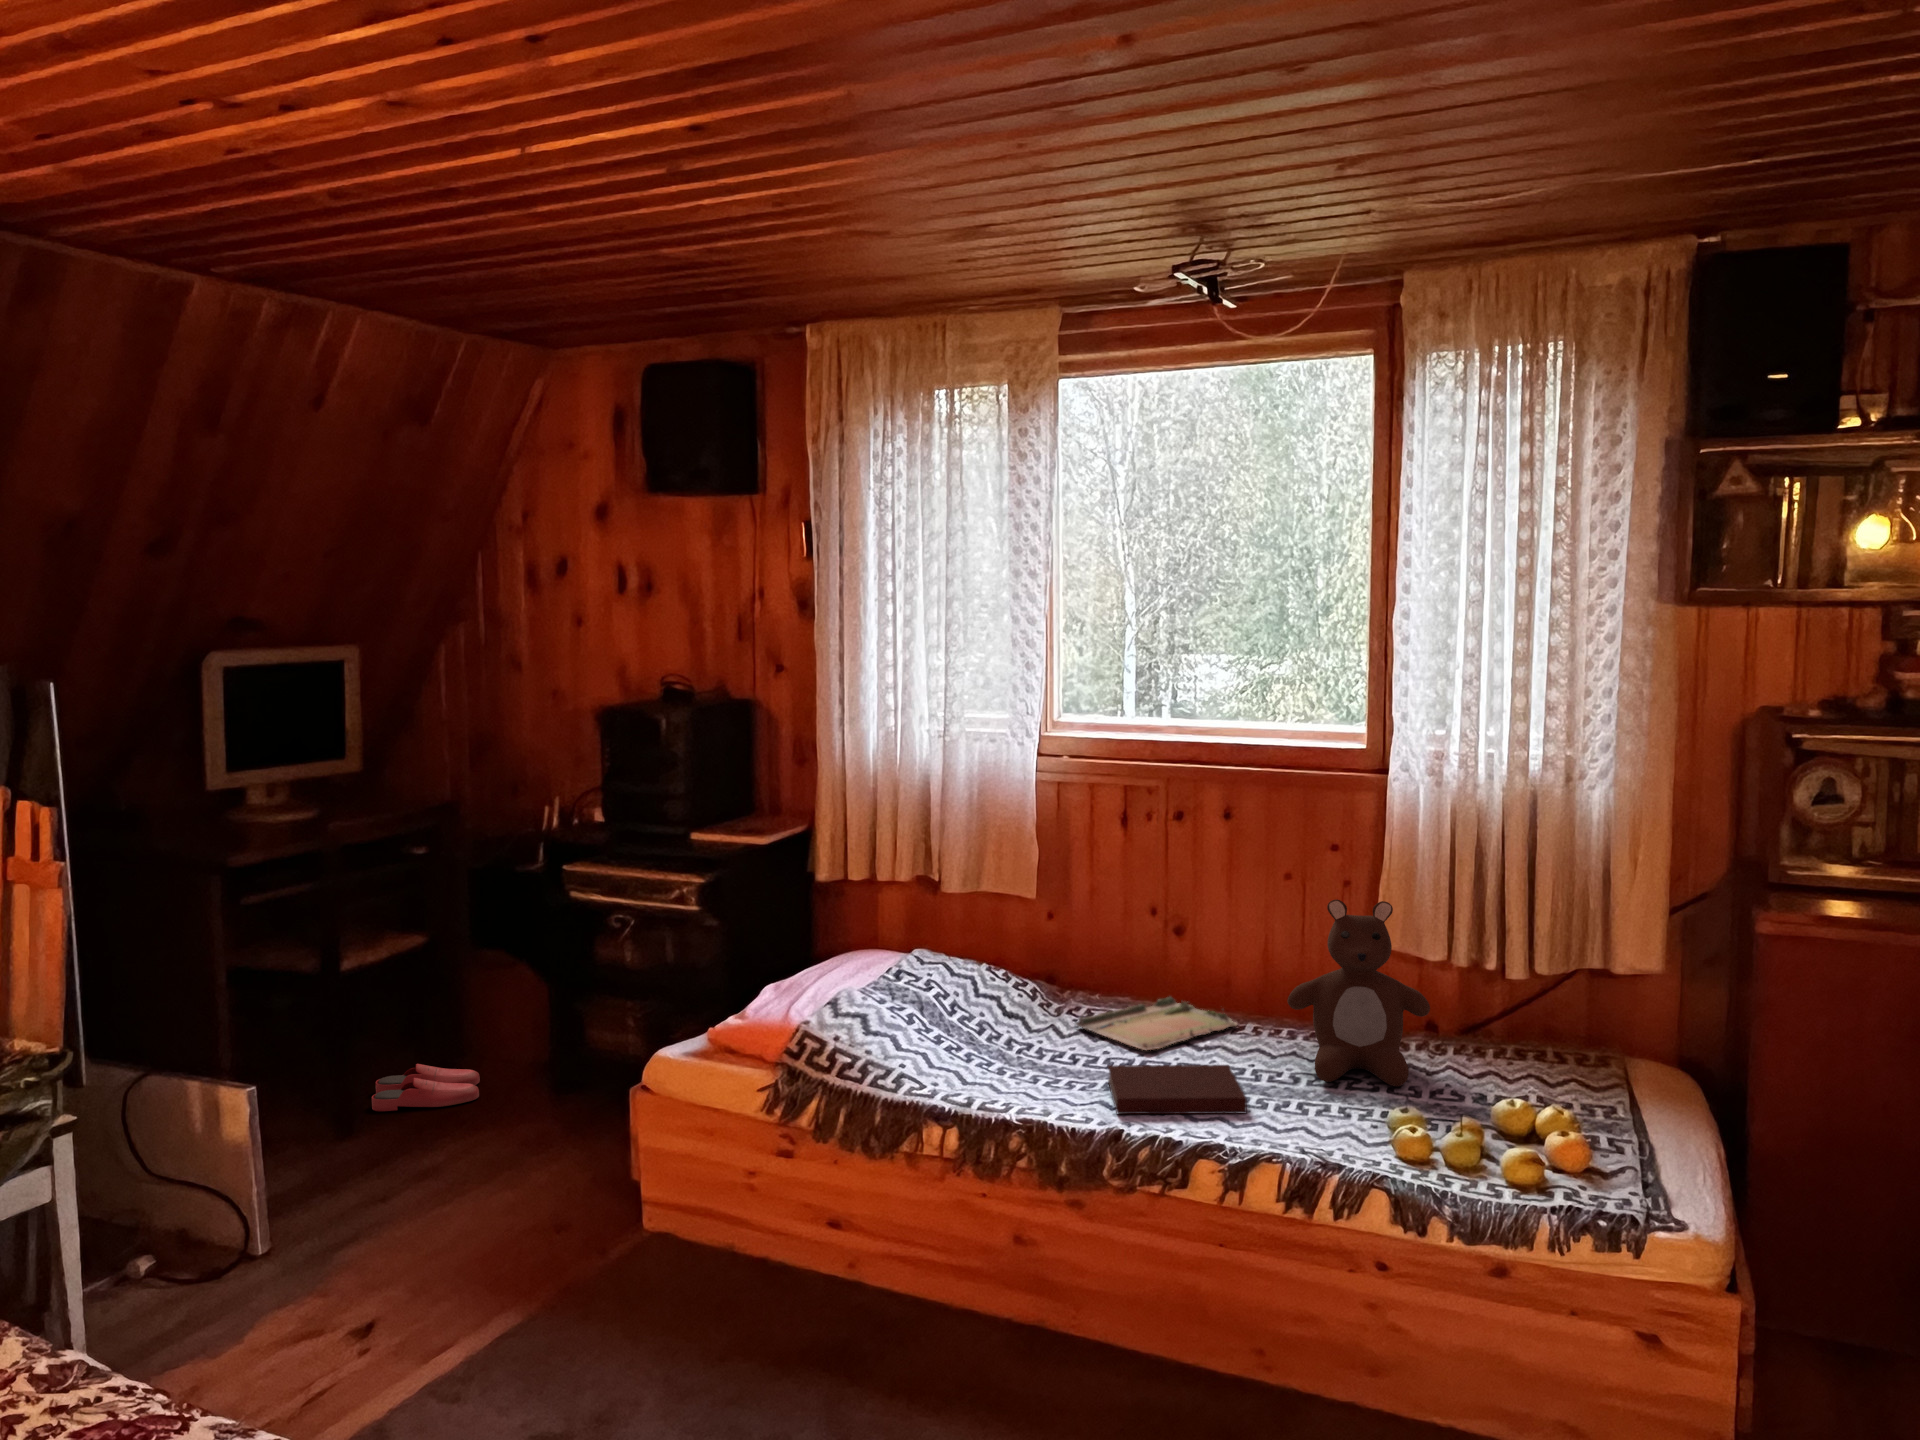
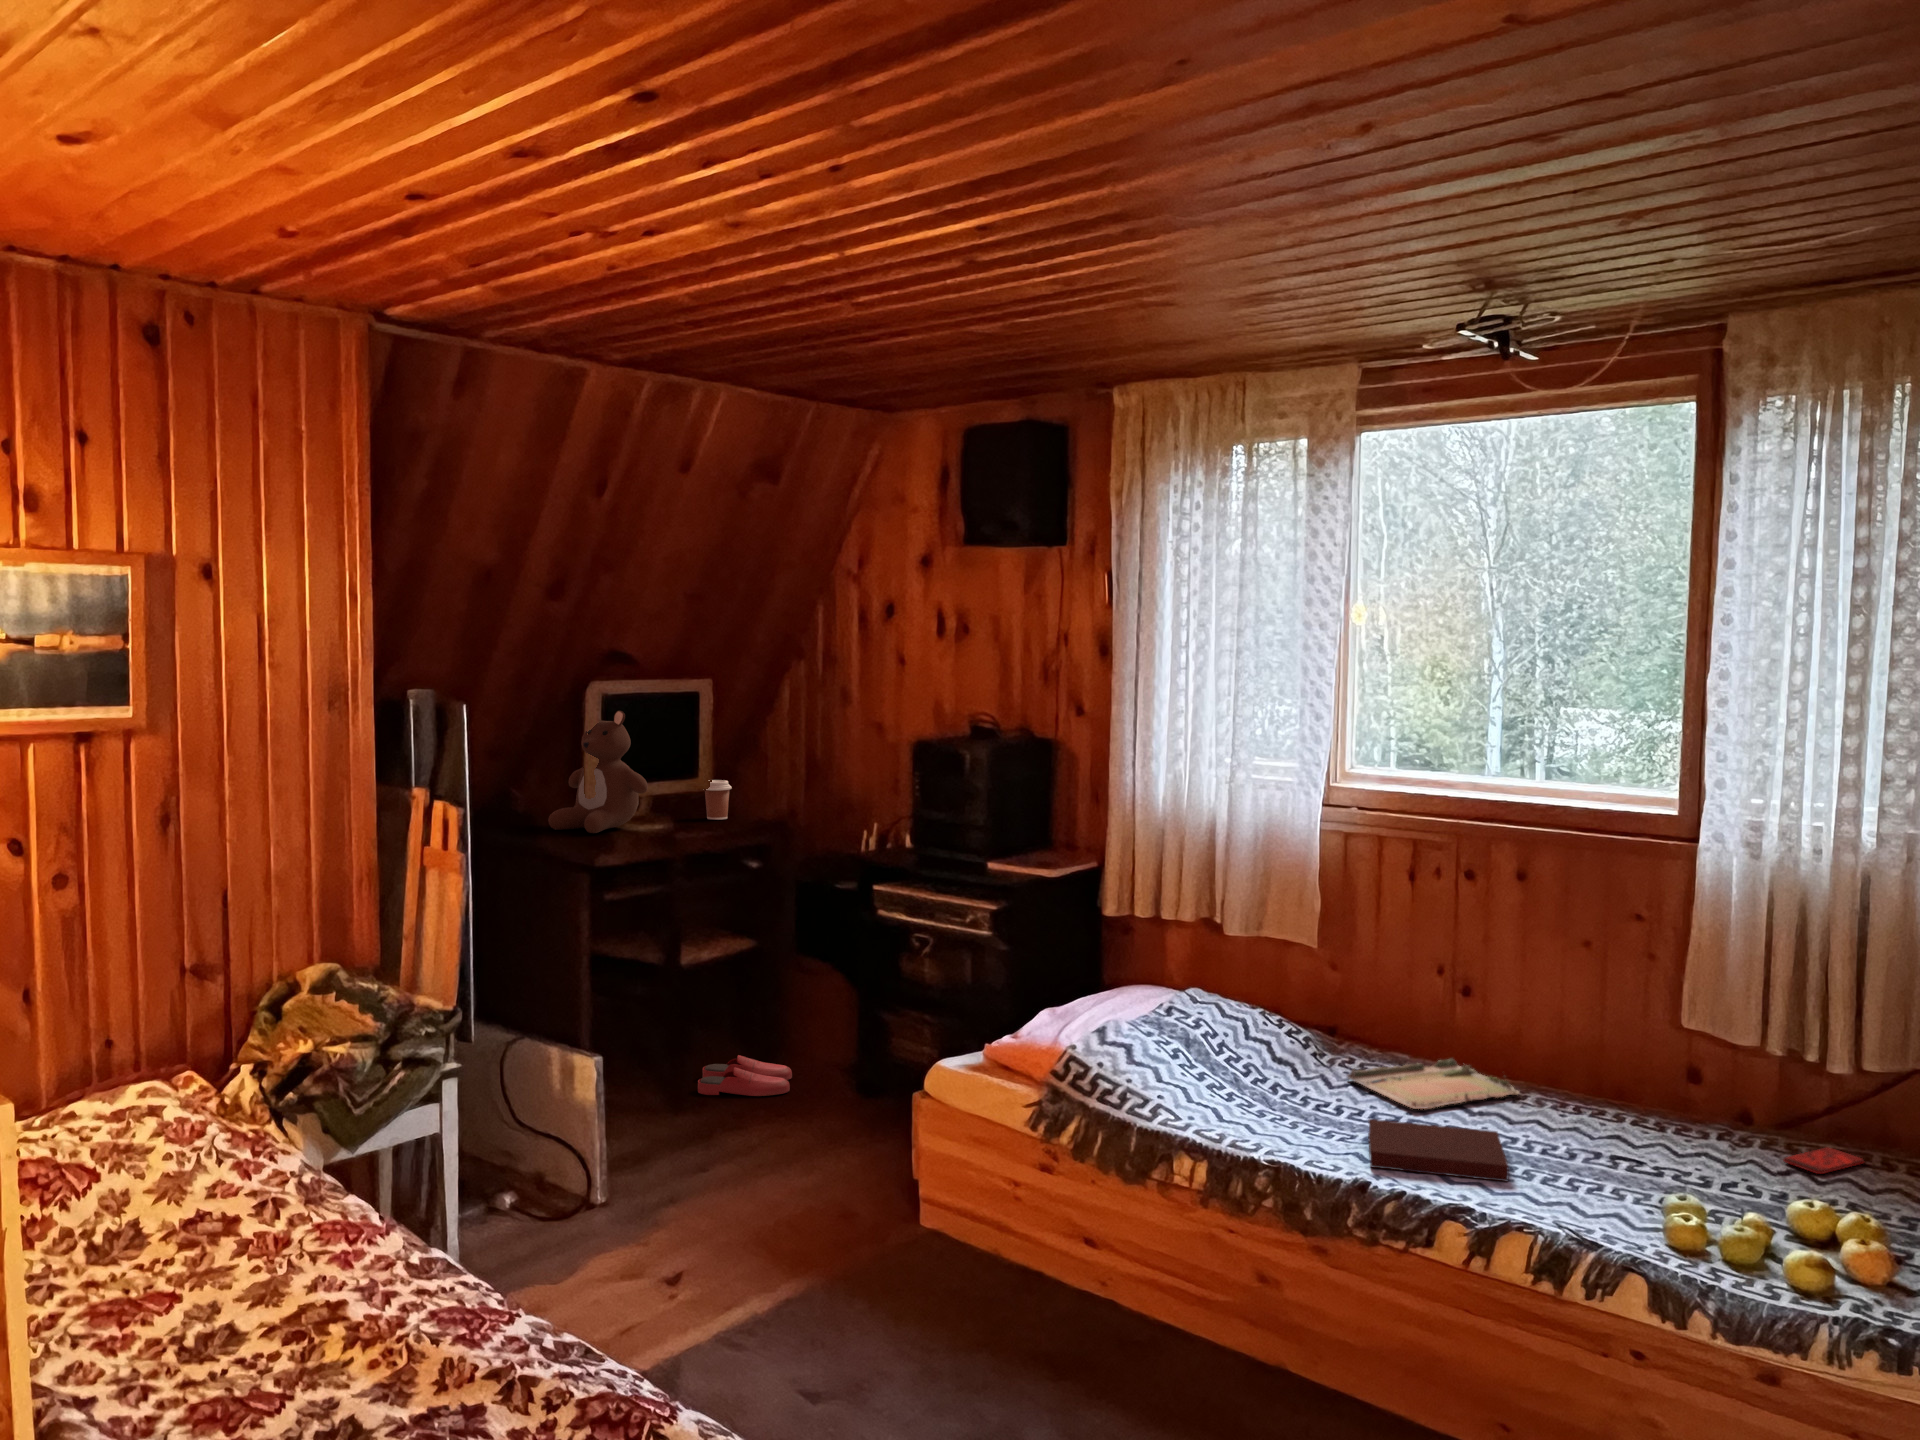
coffee cup: none [359,763,393,807] -> present [705,780,732,820]
teddy bear: present [1287,900,1430,1087] -> present [548,711,648,833]
smartphone: none [1477,1047,1543,1073] -> present [1783,1147,1864,1174]

